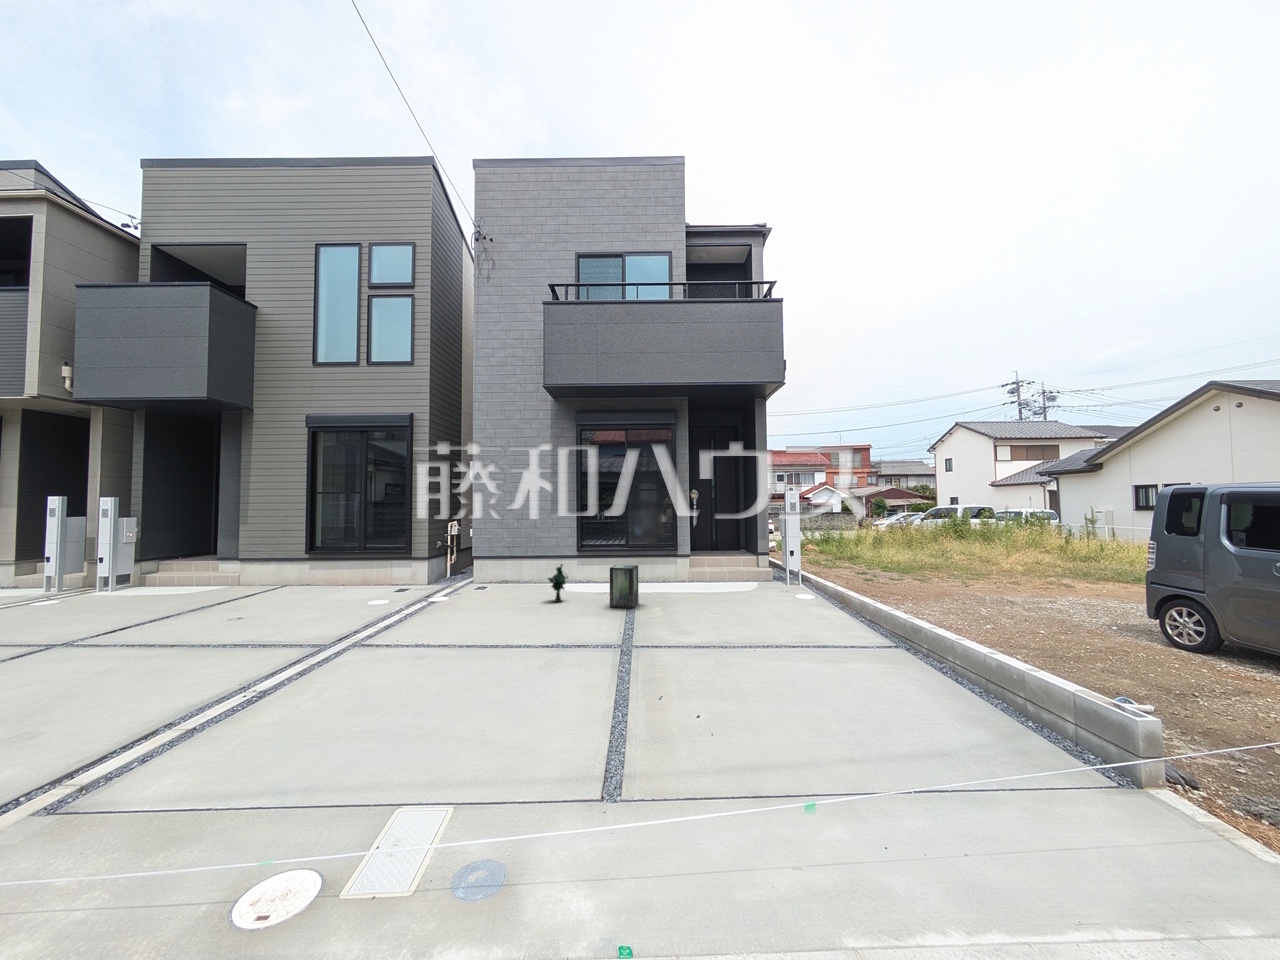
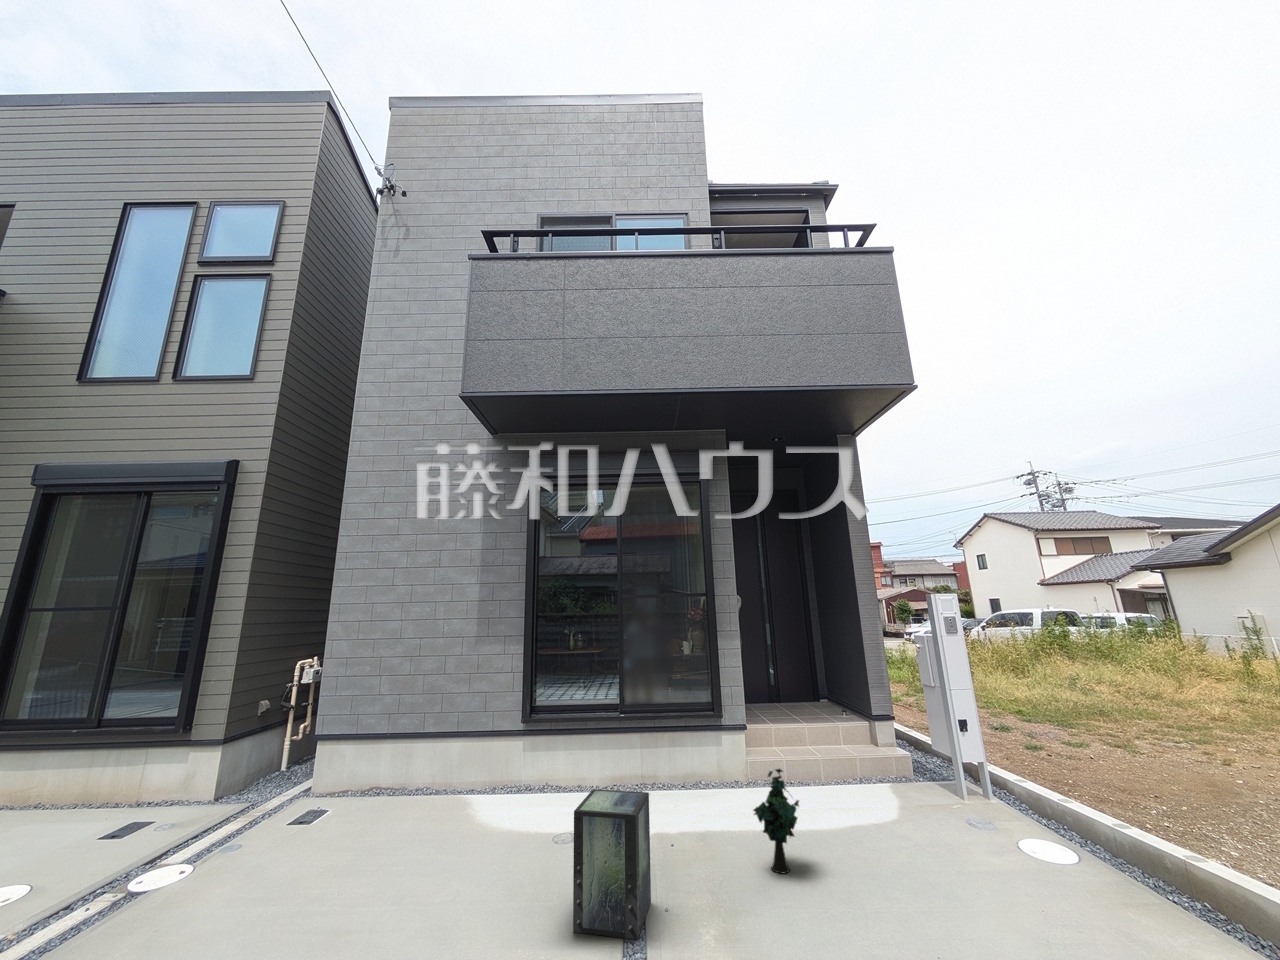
decorative plant: present [548,564,568,602] -> present [753,769,799,873]

